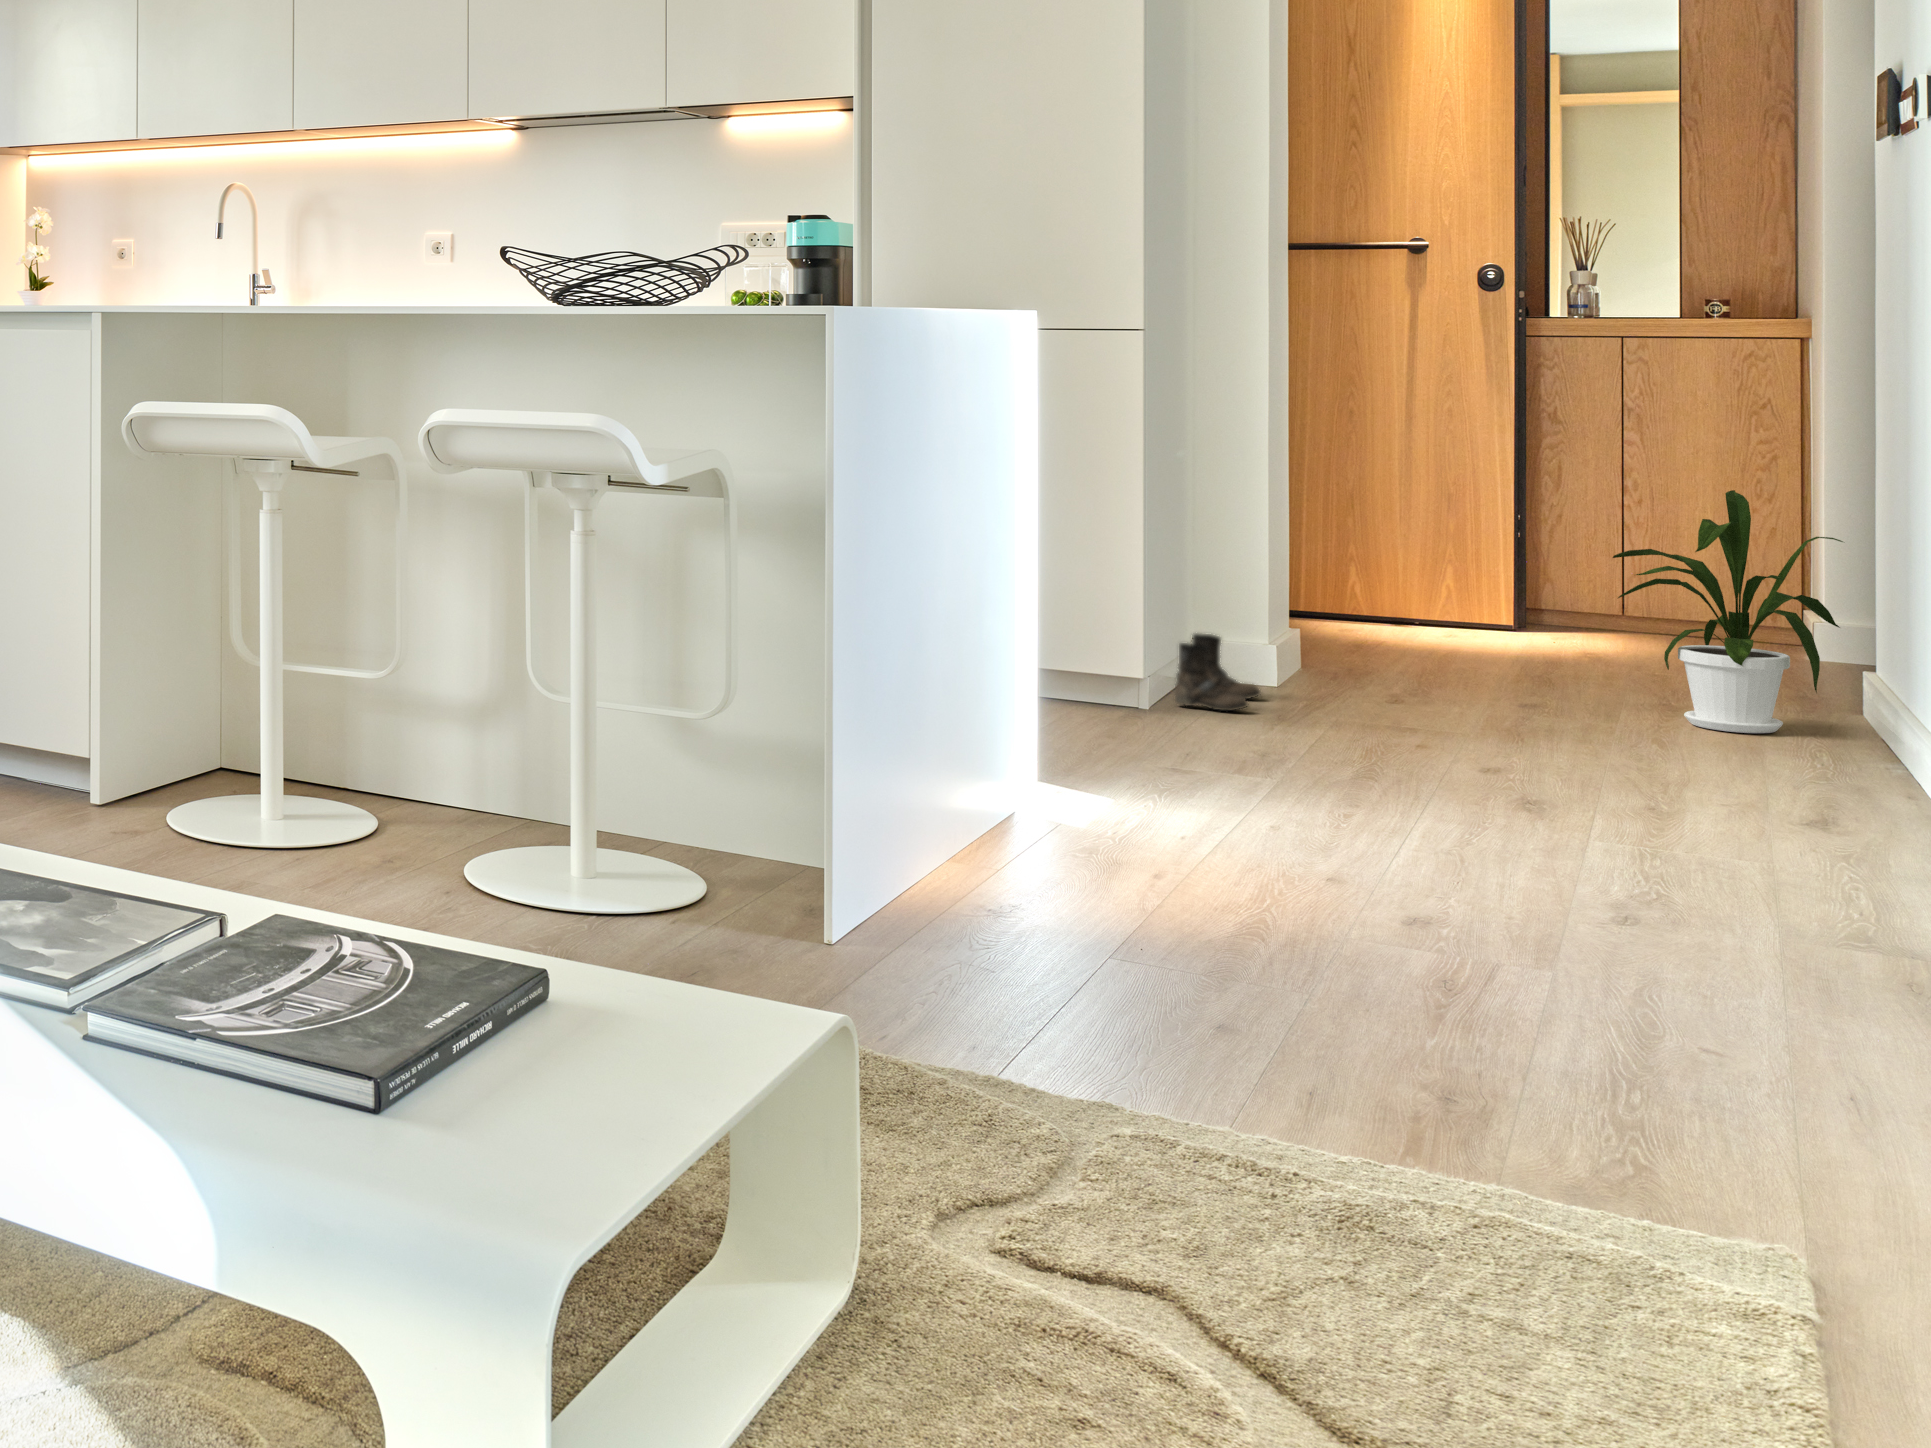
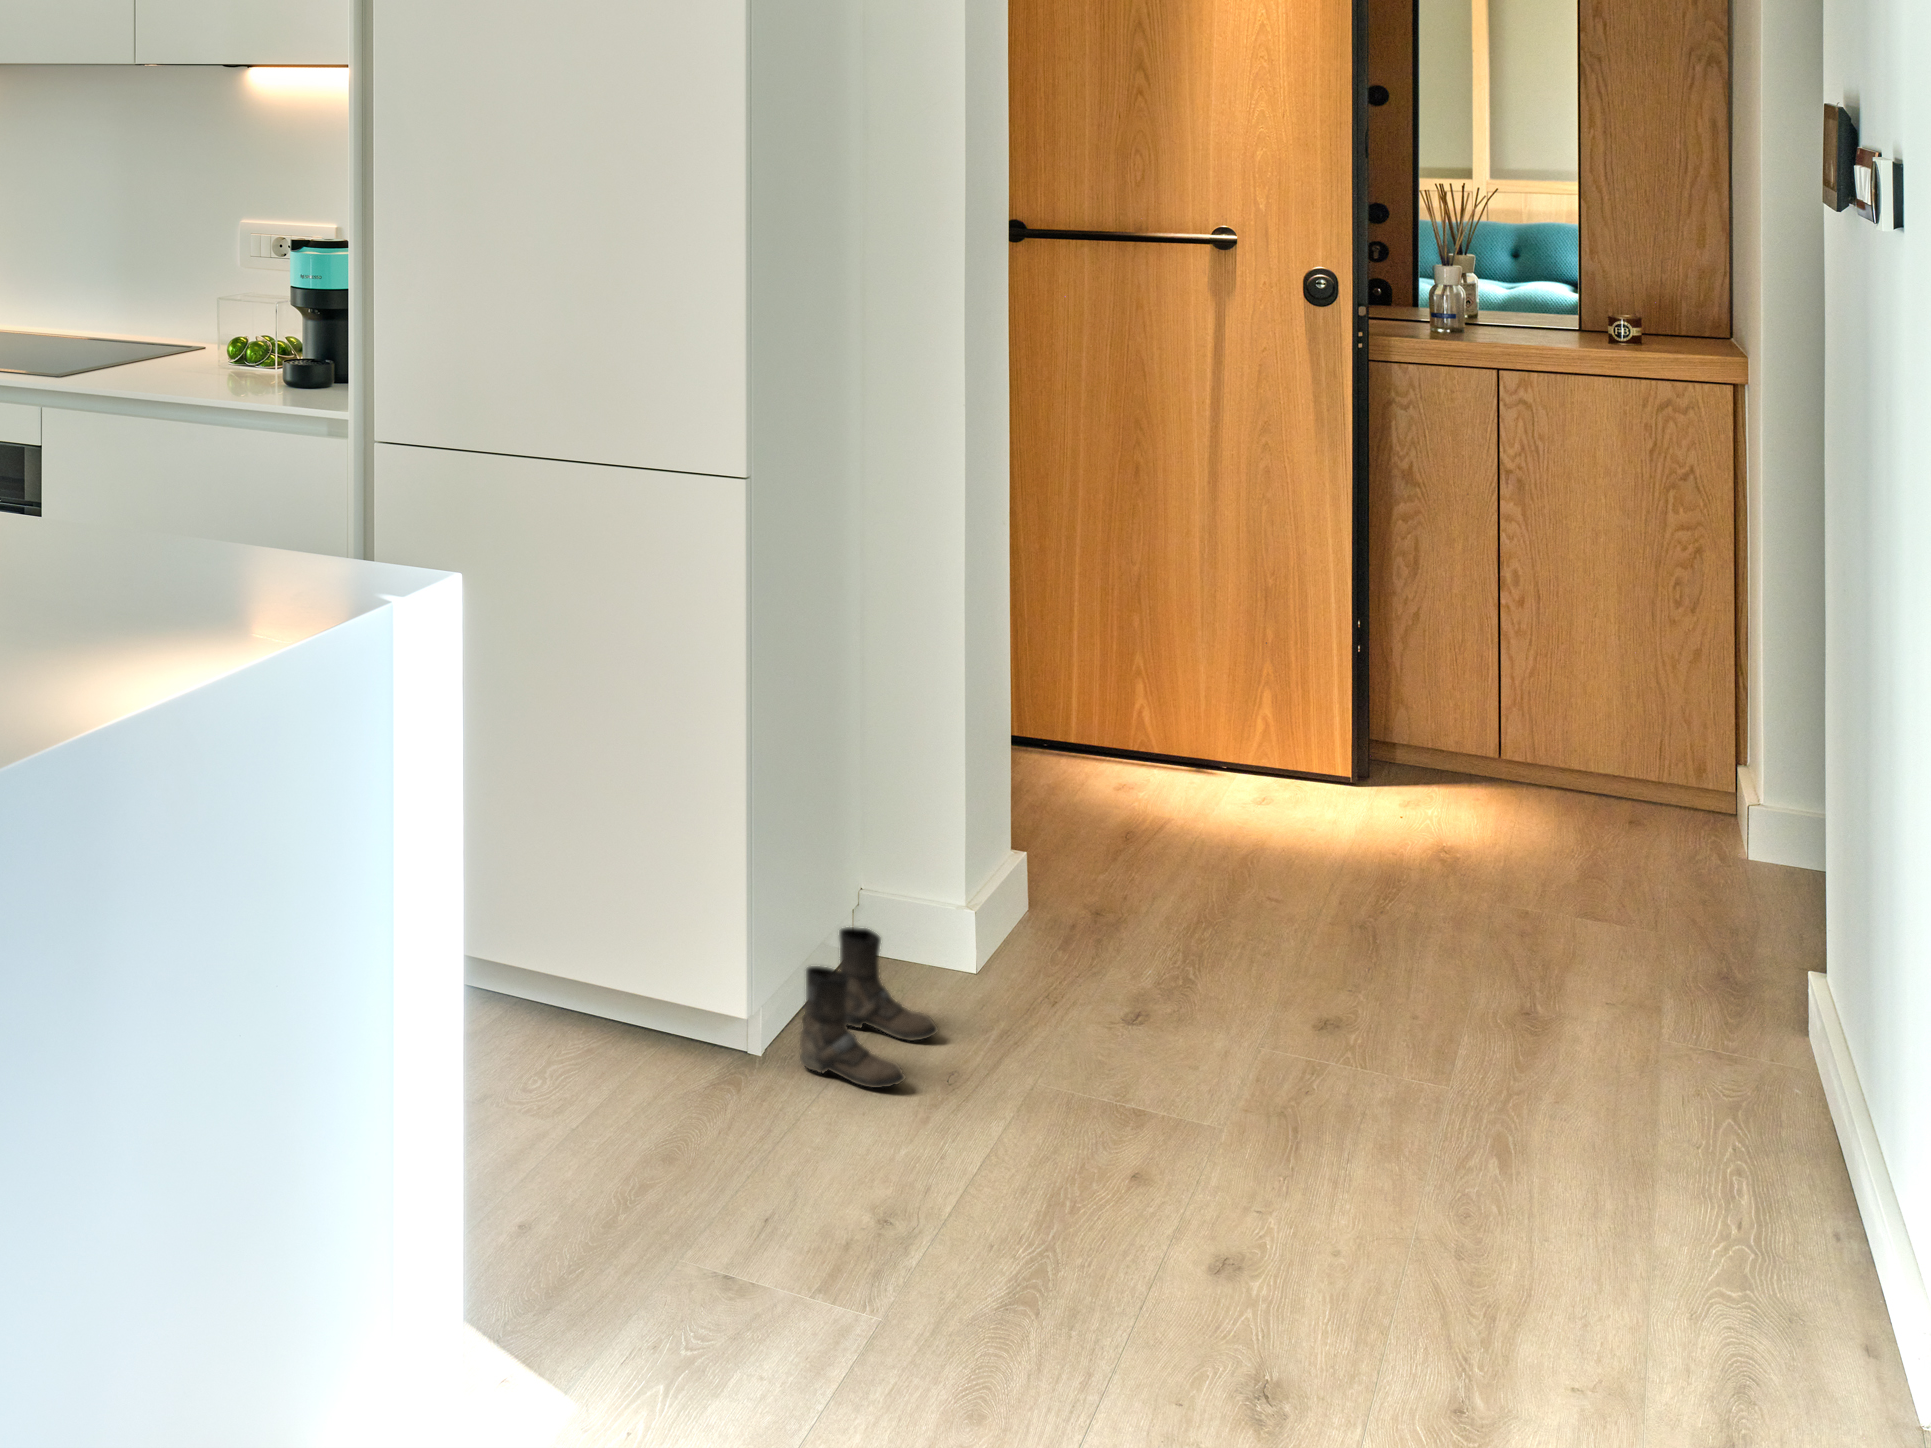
house plant: present [1613,490,1843,733] -> none [1458,724,1792,1140]

